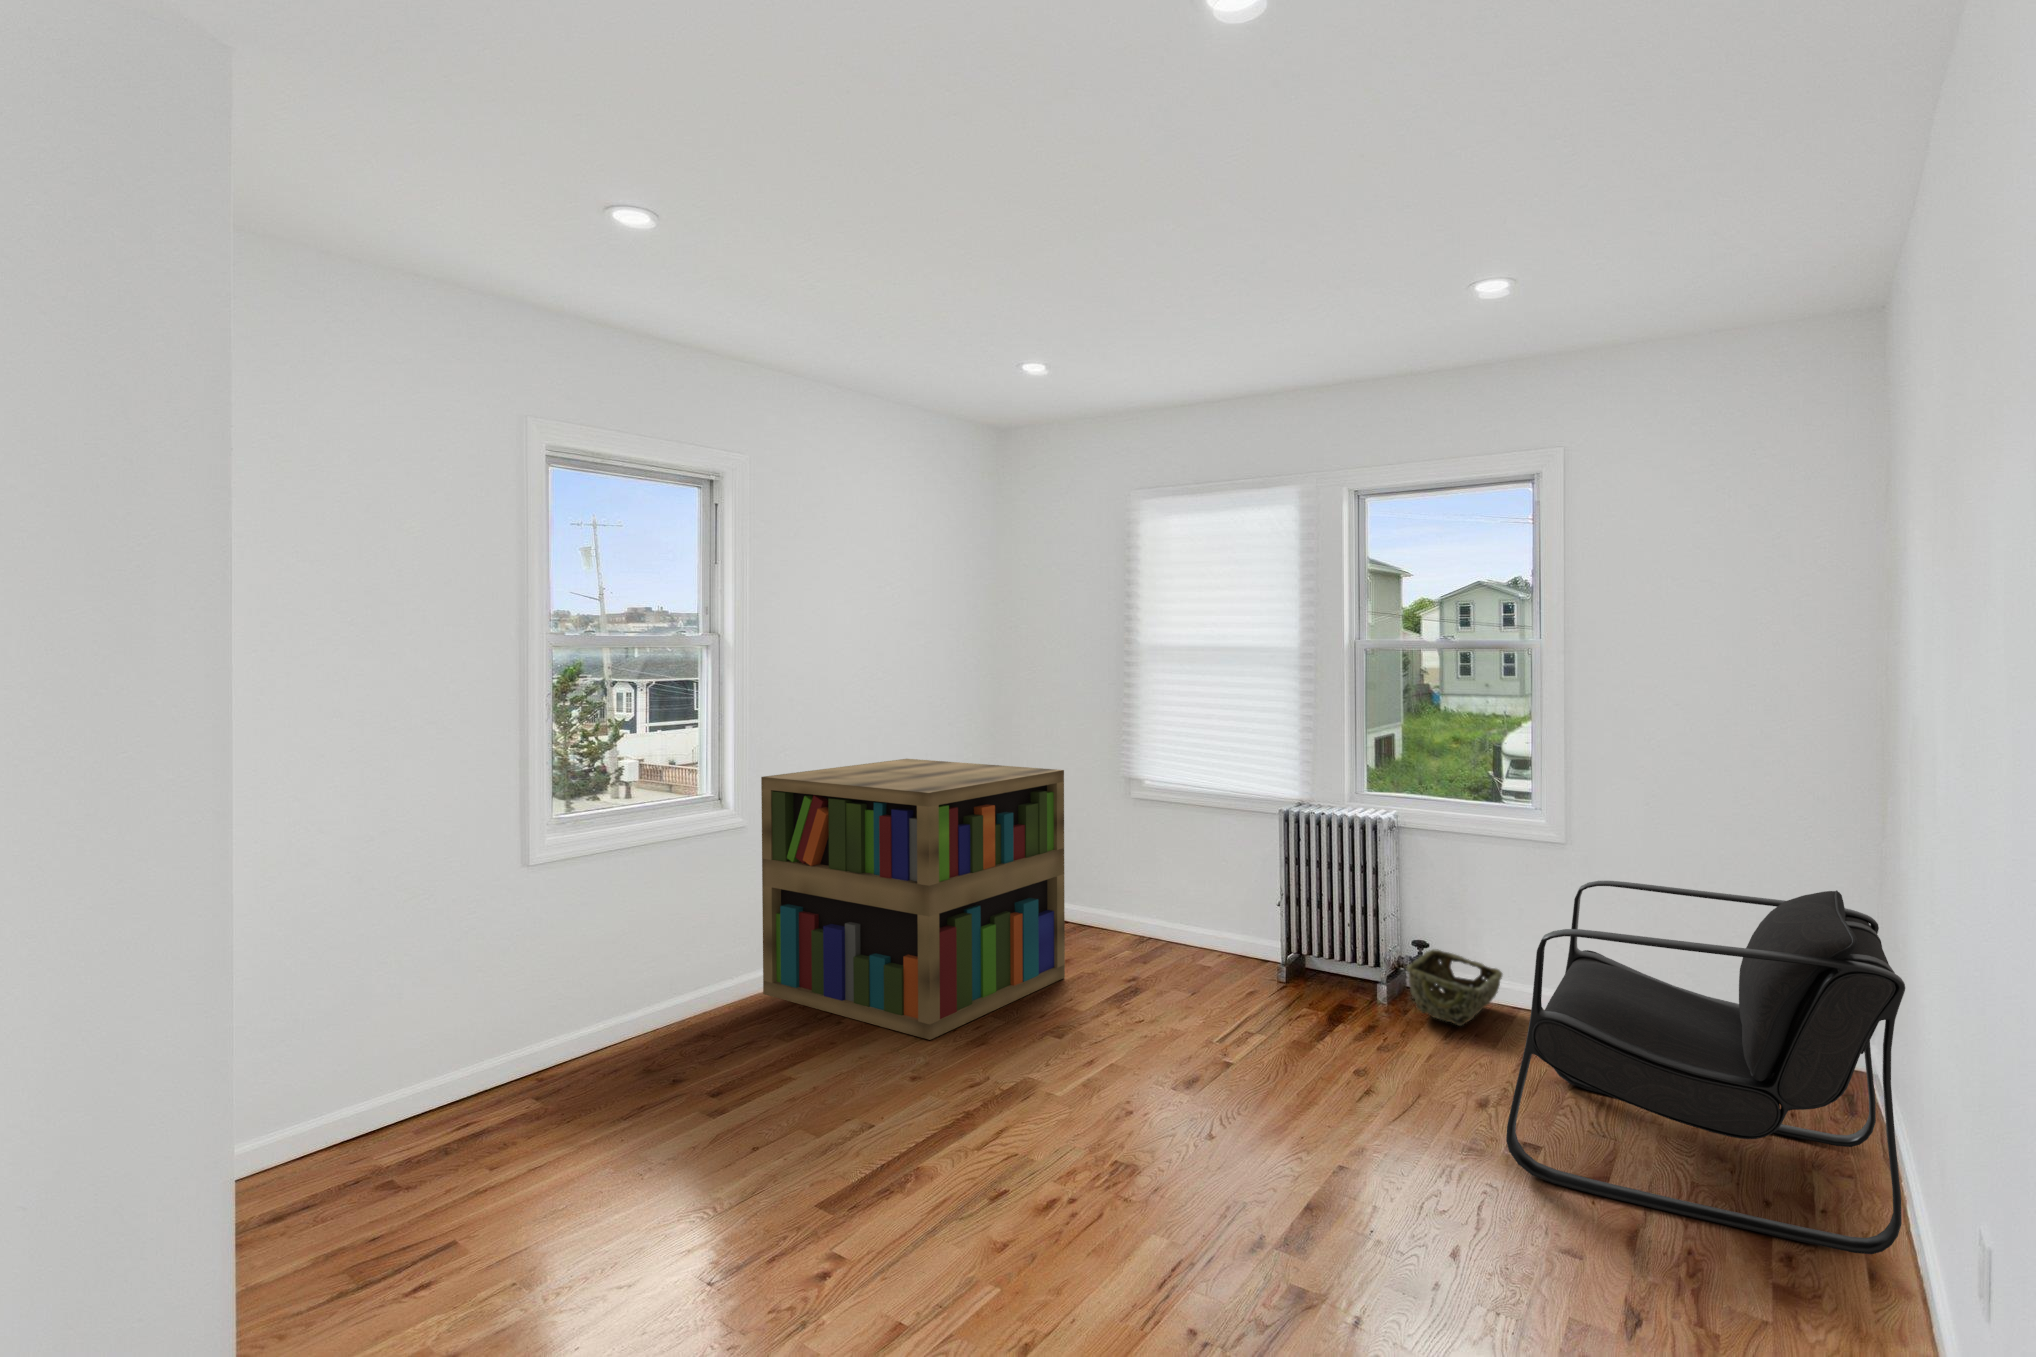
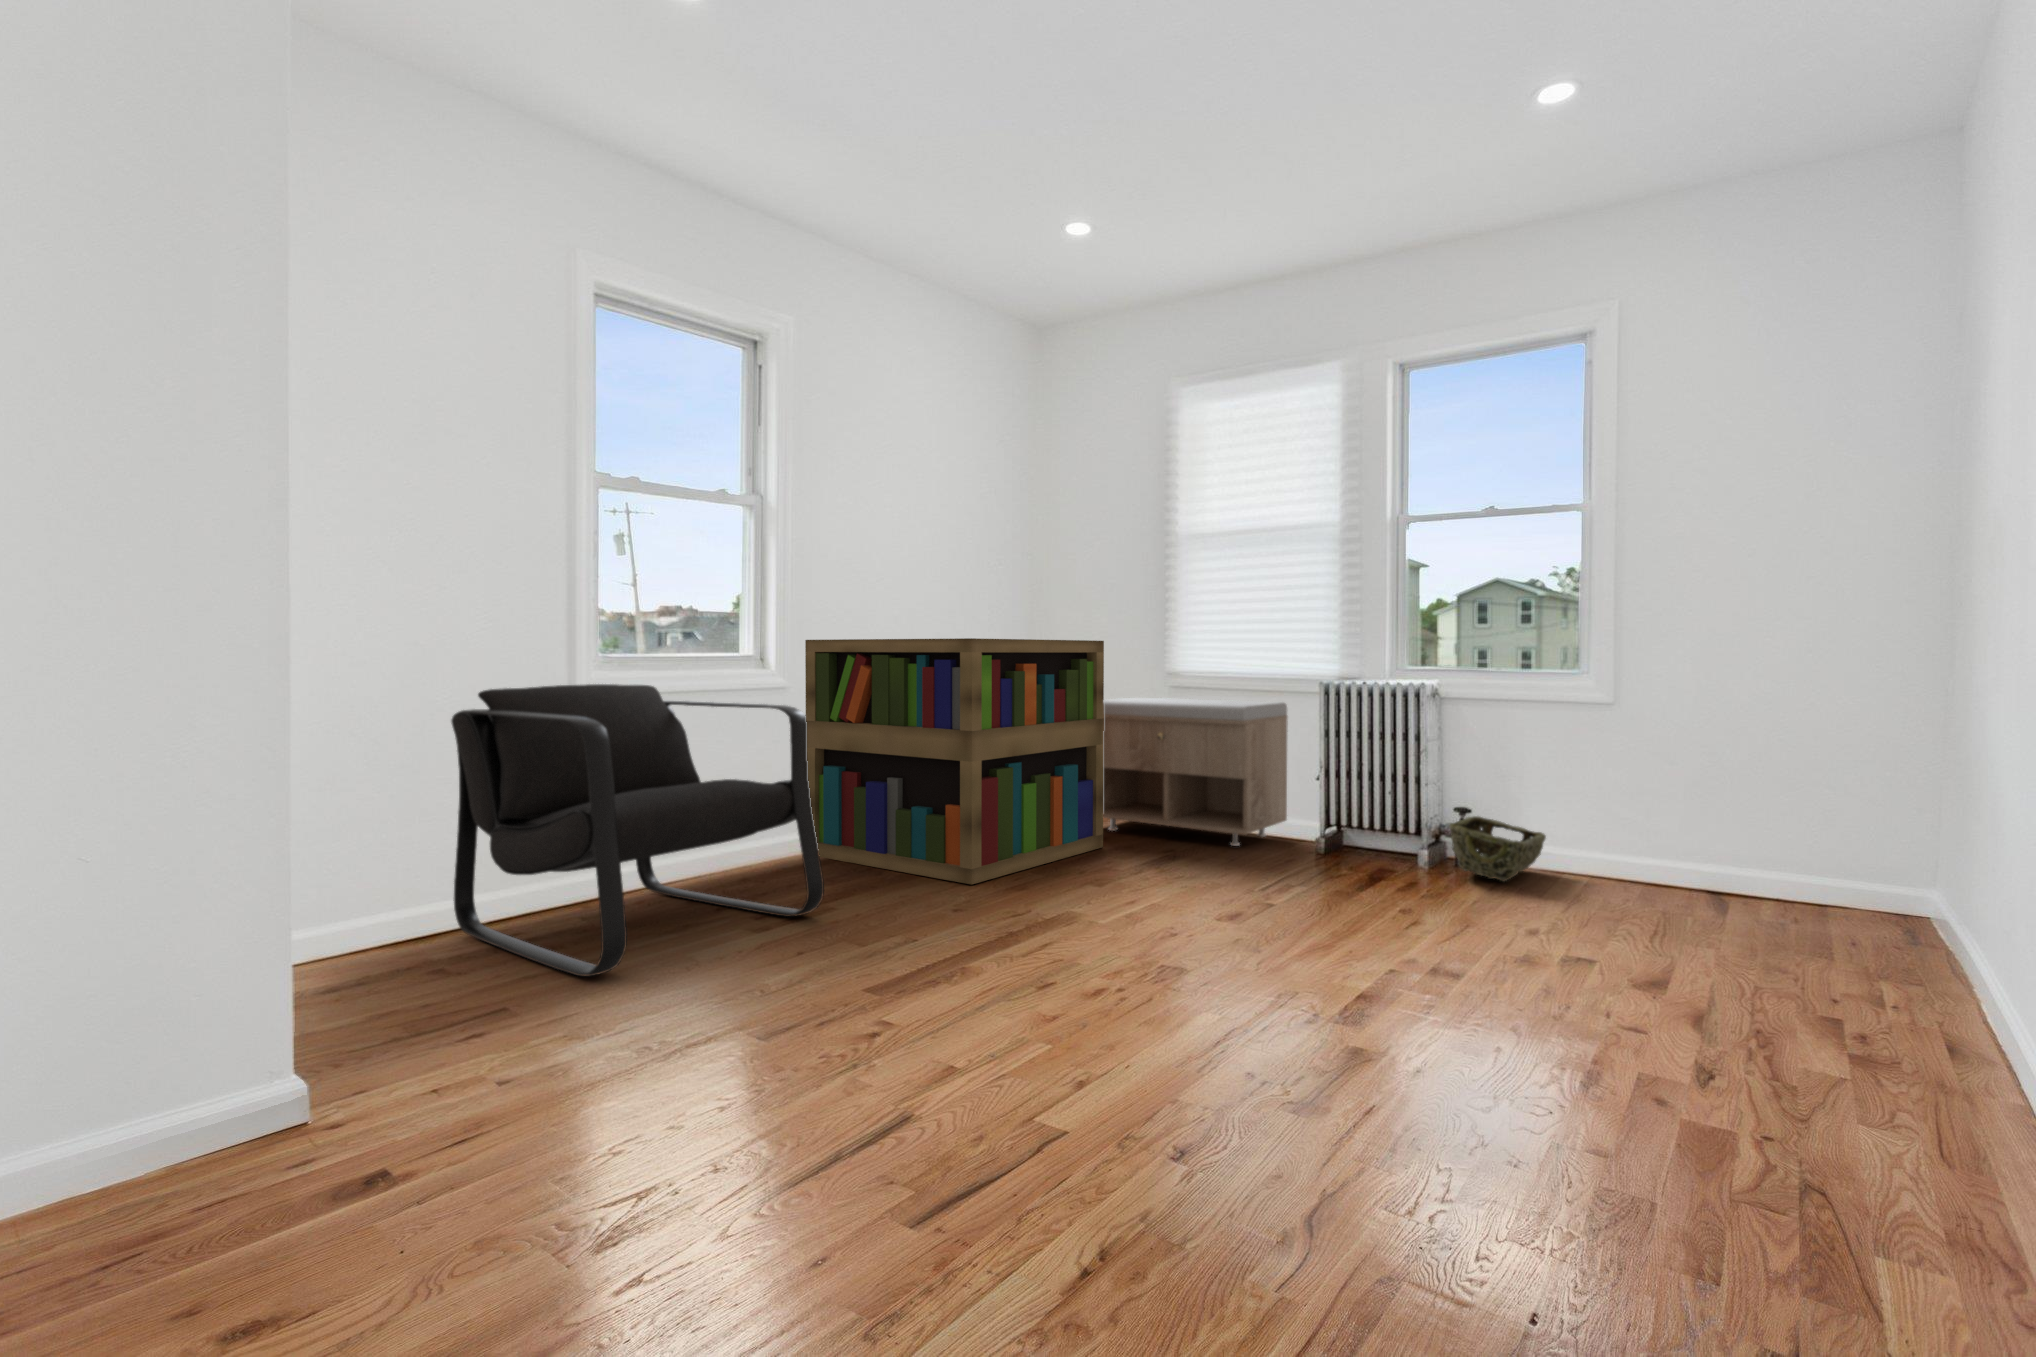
storage bench: none [1049,809,1250,974] -> present [1103,697,1288,846]
armchair: present [1506,881,1905,1254] -> present [451,684,824,976]

